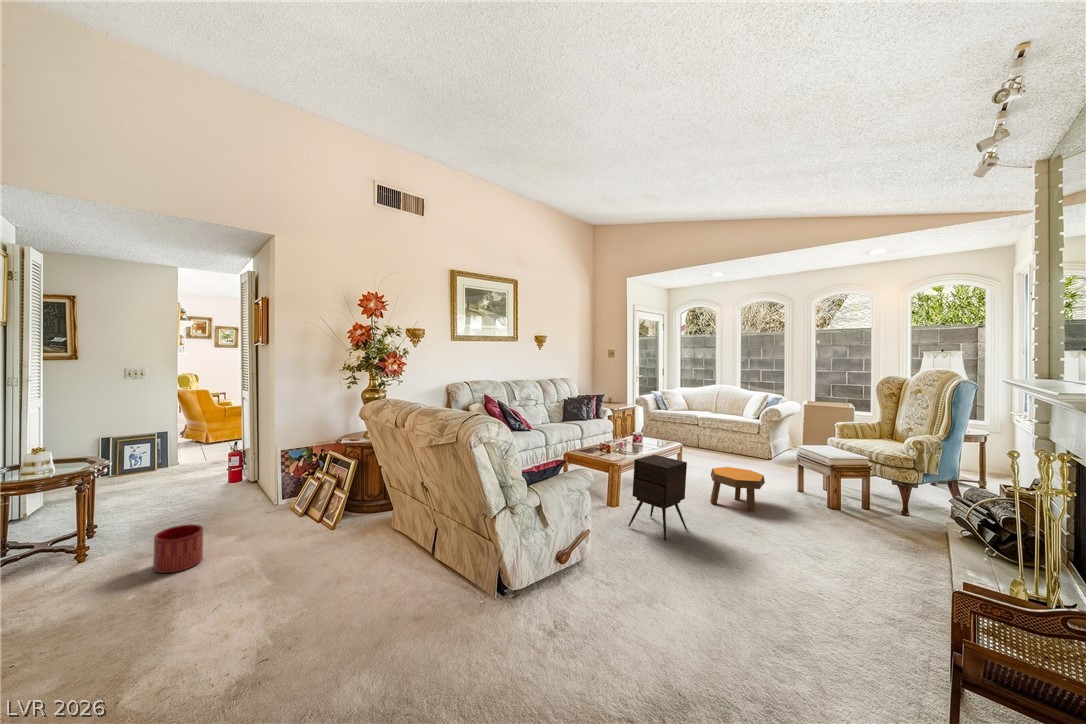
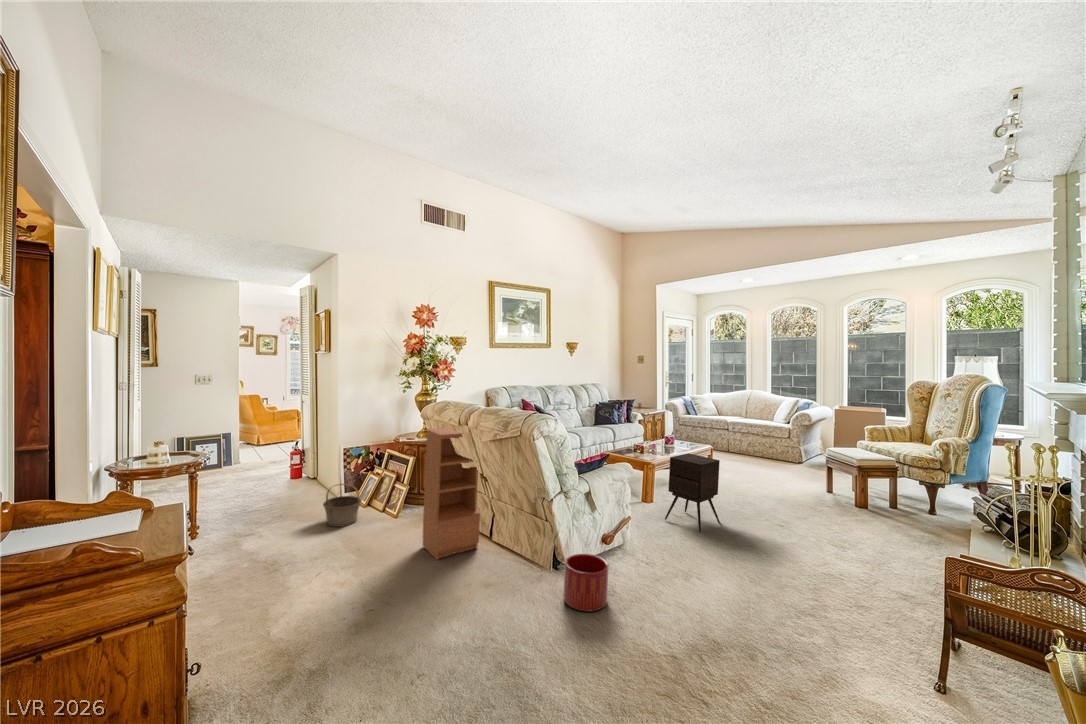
bookcase: none [355,429,422,582] -> present [423,428,480,560]
footstool: present [710,467,765,512] -> none [742,467,795,509]
basket: none [248,492,295,541] -> present [323,484,362,527]
planter: present [153,524,203,573] -> present [563,554,608,612]

